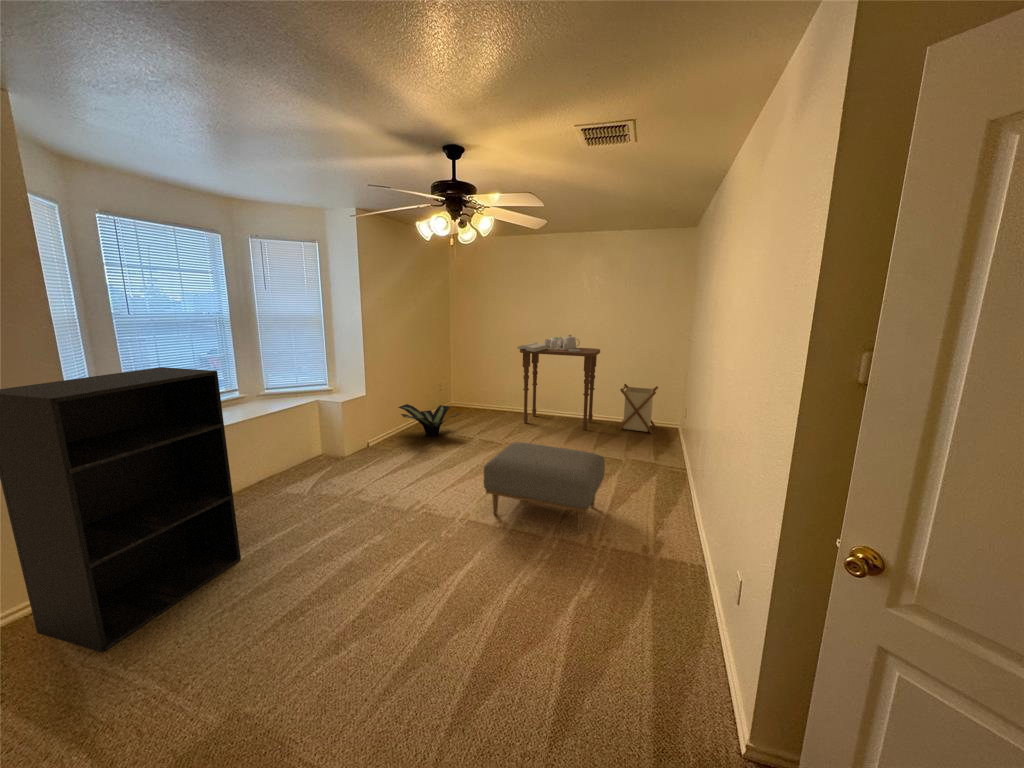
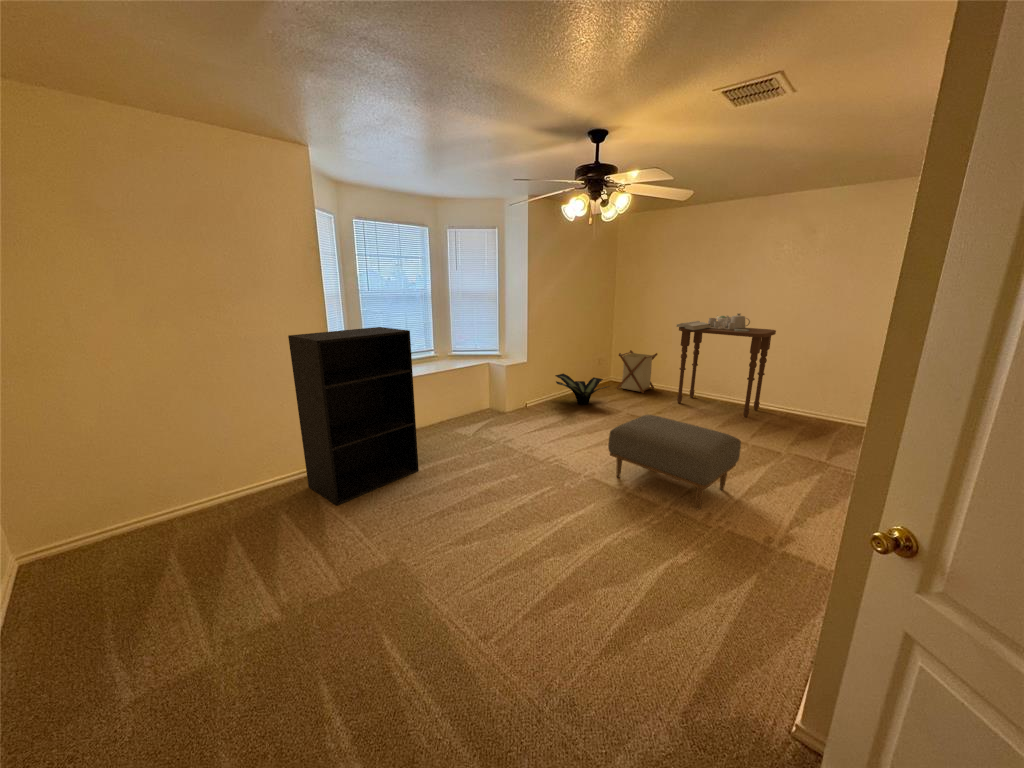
laundry basket: present [618,384,658,434] -> present [616,350,657,393]

